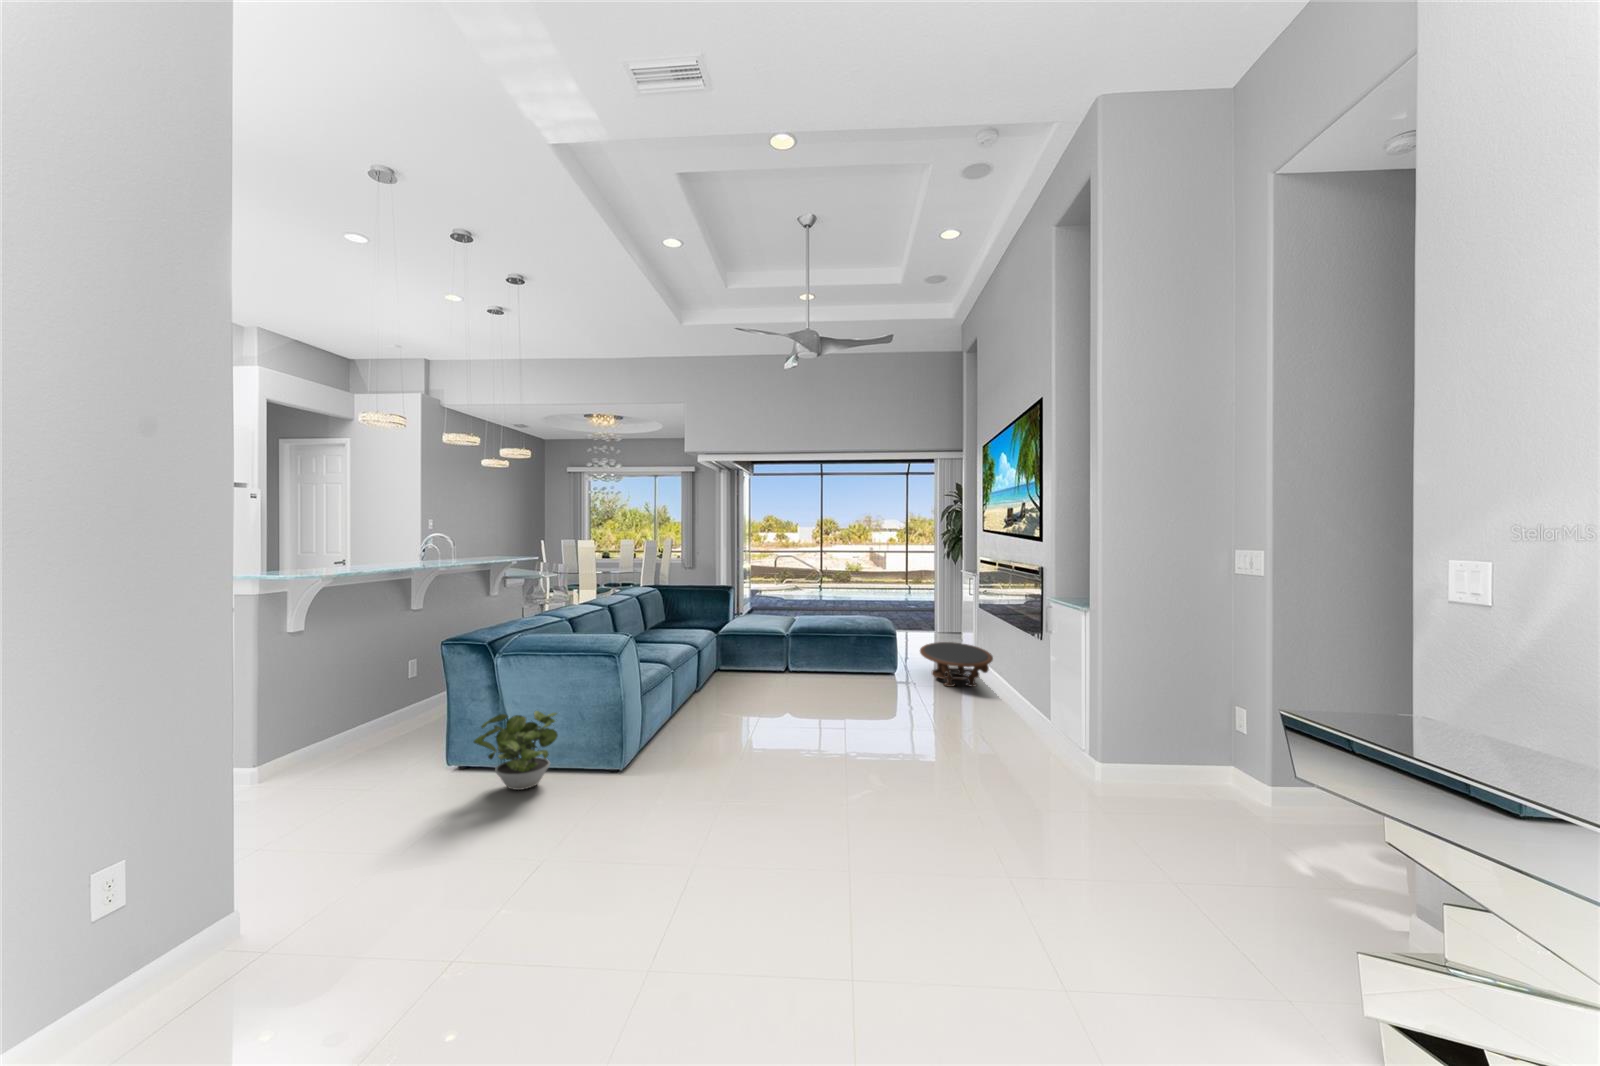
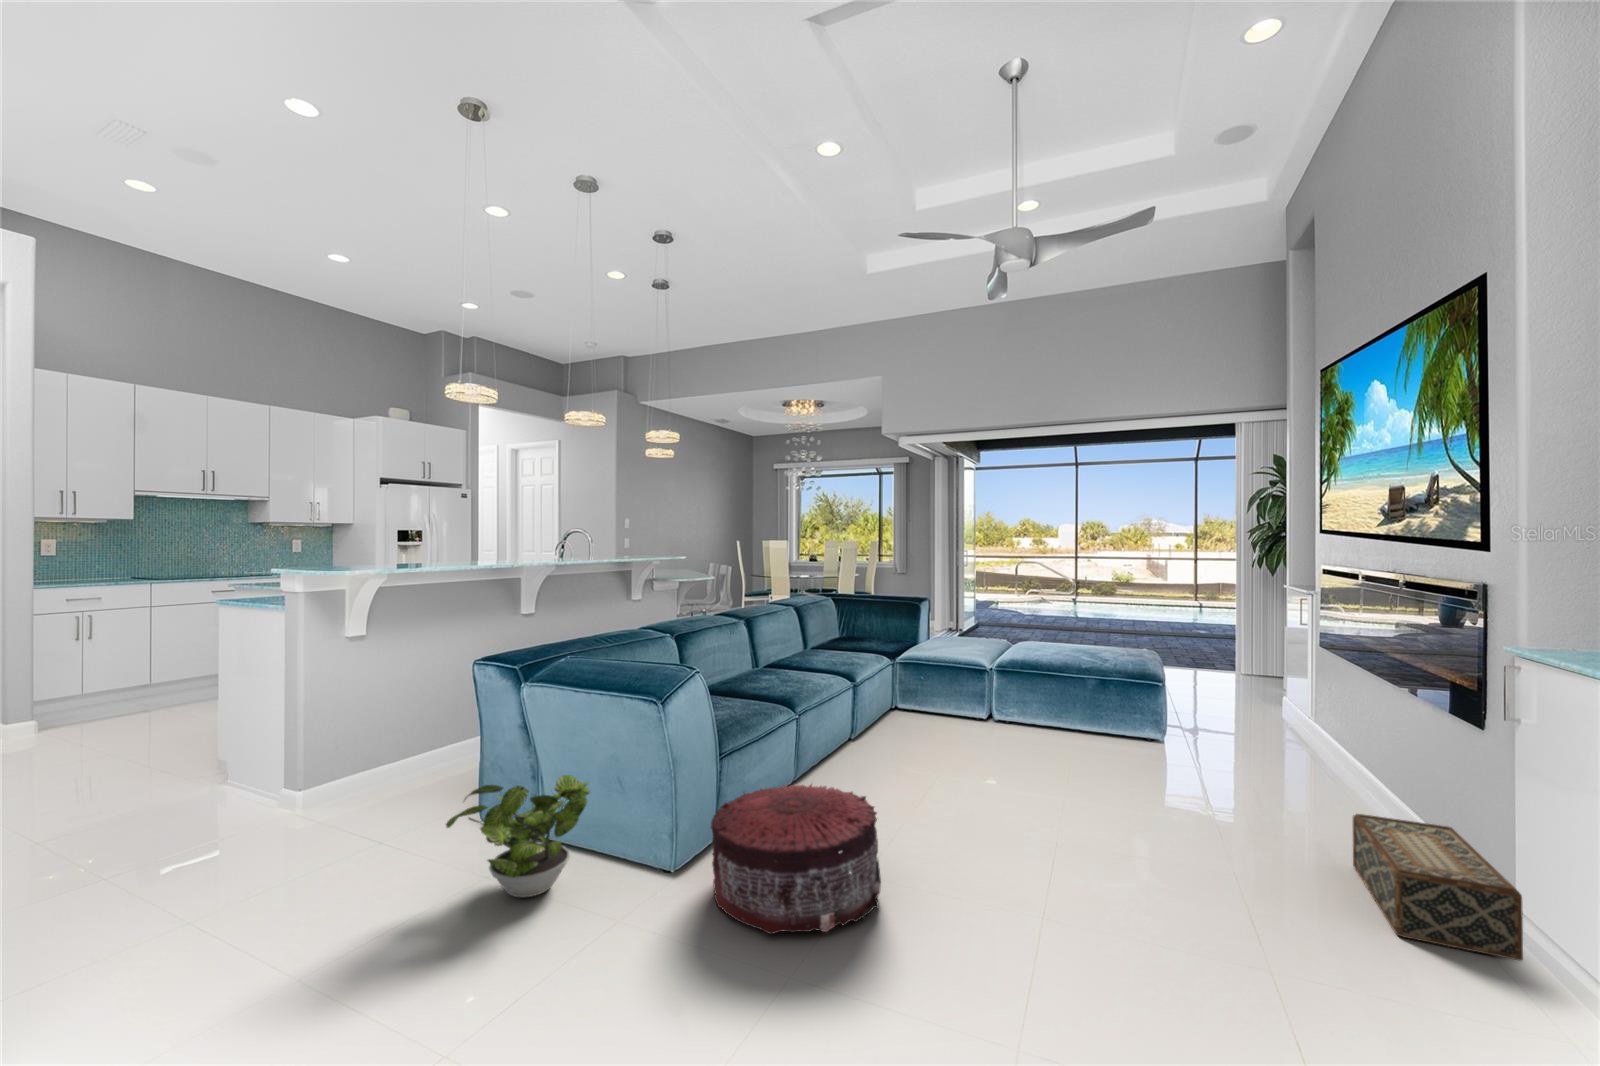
coffee table: present [920,642,993,687] -> none [1208,702,1352,791]
woven basket: none [990,686,1052,737] -> present [1353,814,1523,961]
pouf: none [648,700,757,778] -> present [711,784,881,934]

